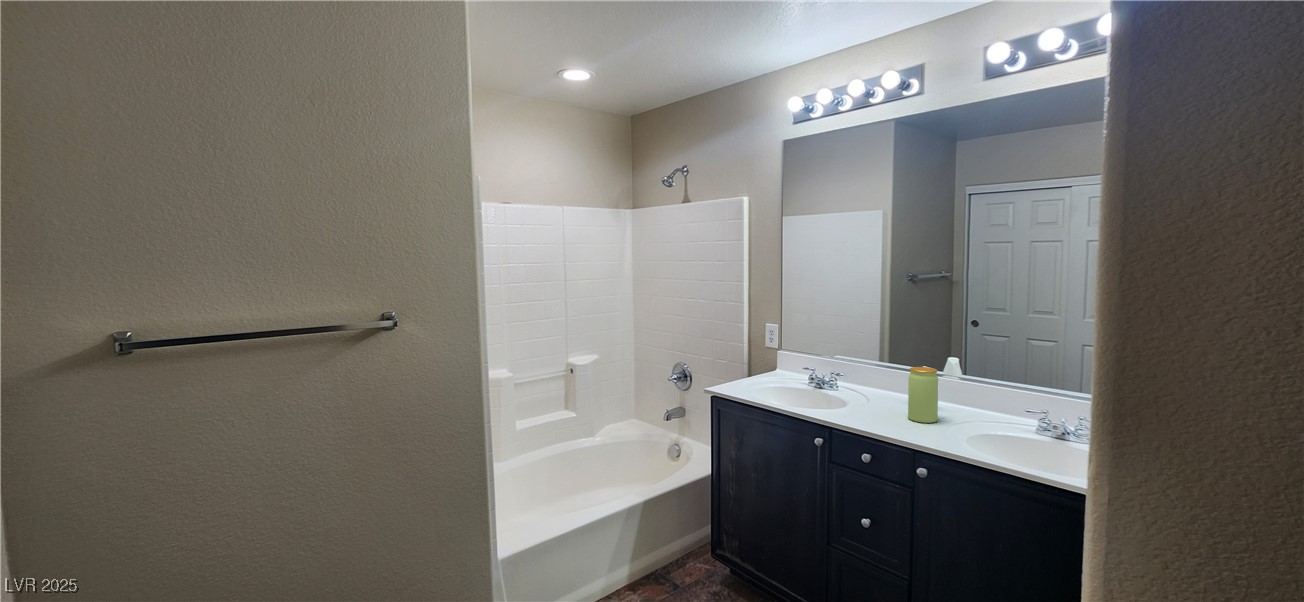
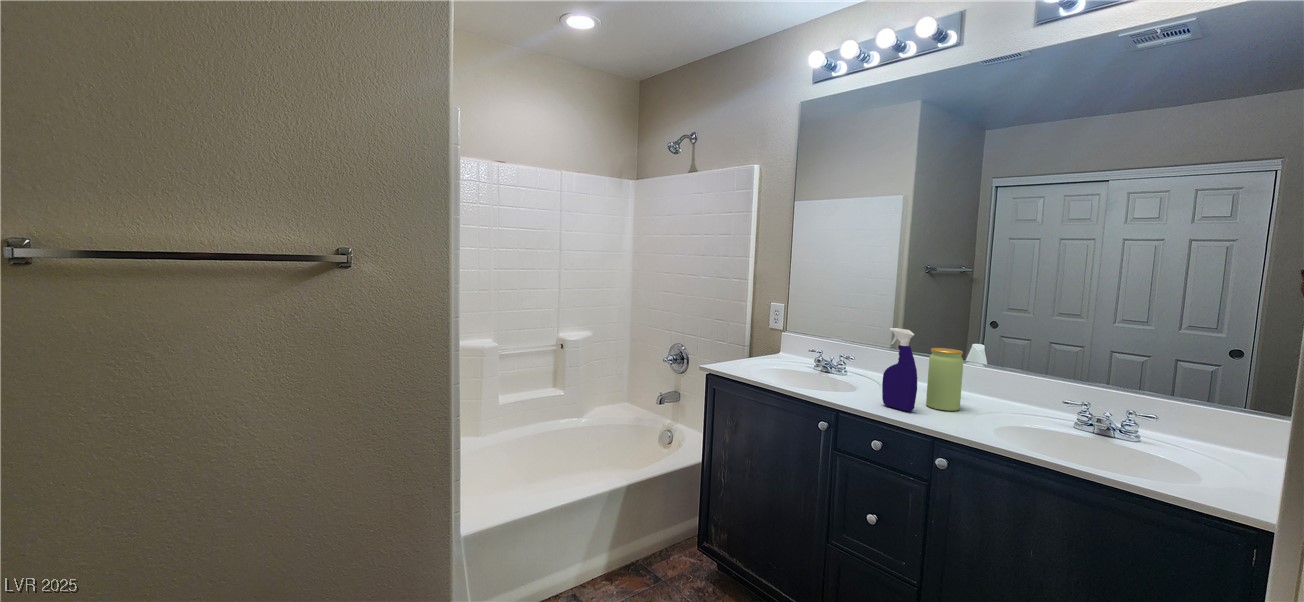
spray bottle: none [869,352,899,426] -> present [882,328,917,411]

